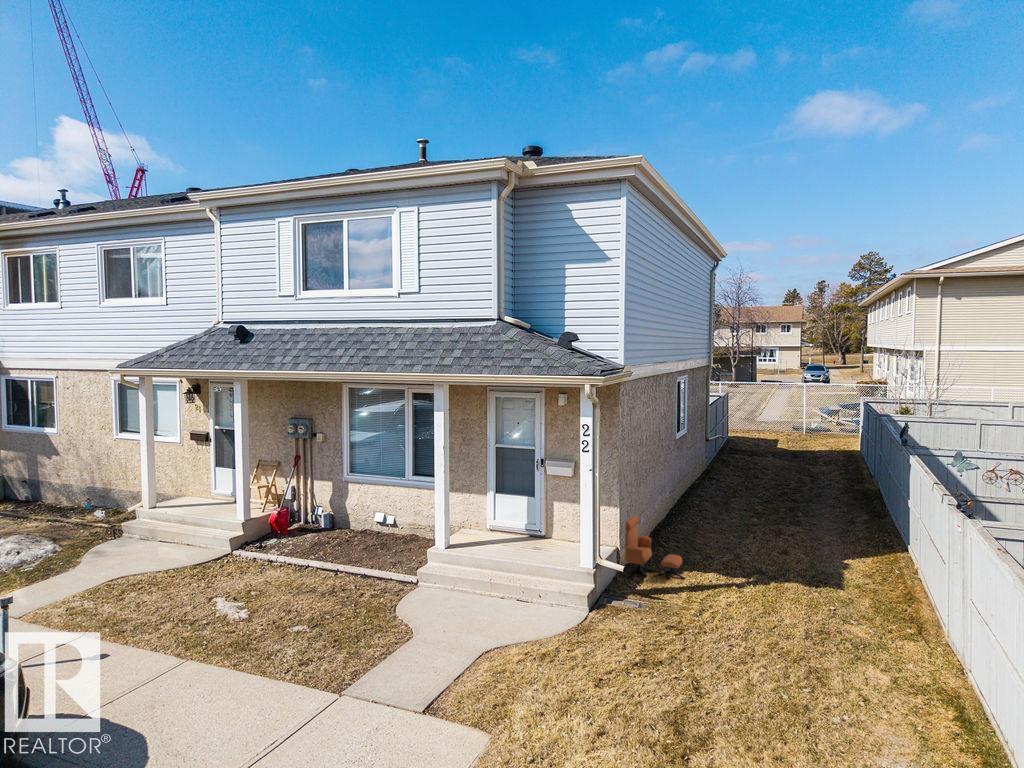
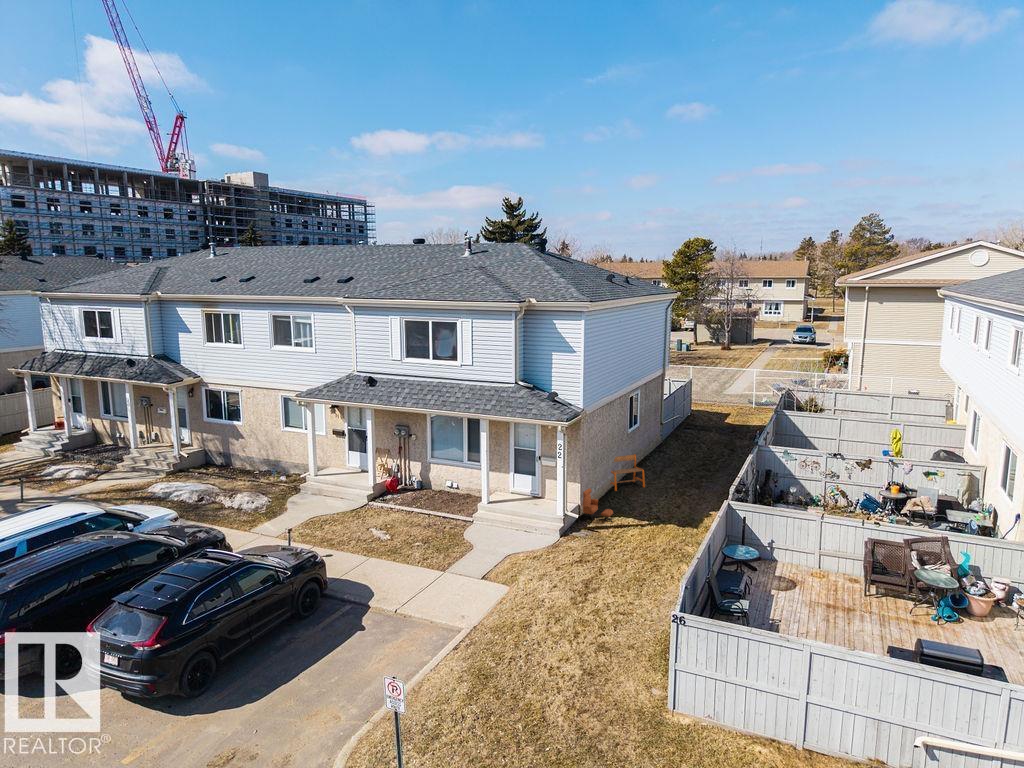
bench: none [651,466,715,527] -> present [610,454,645,491]

